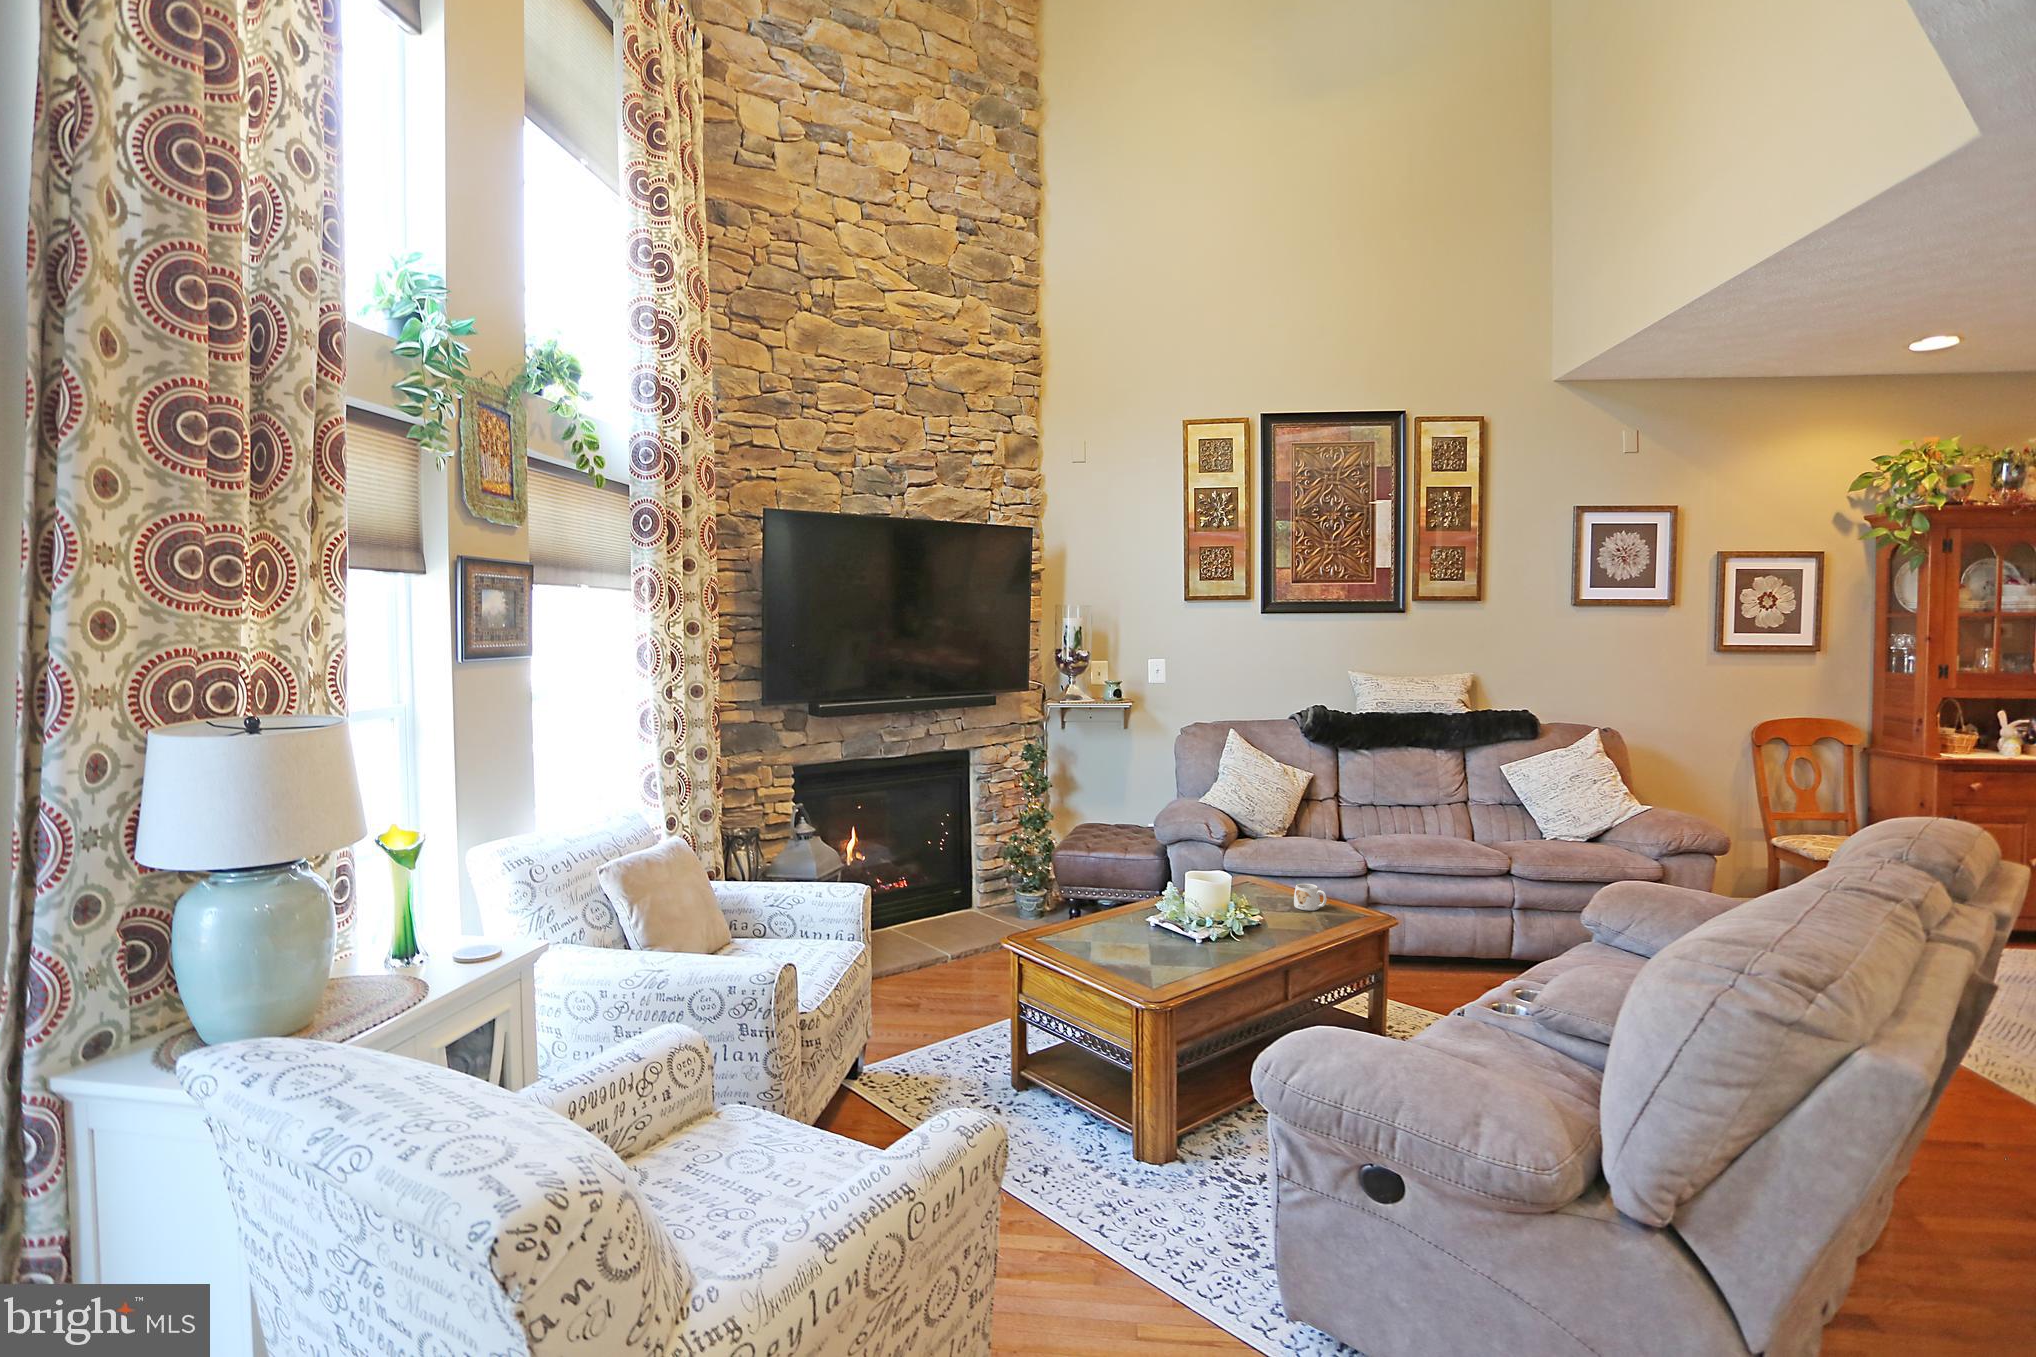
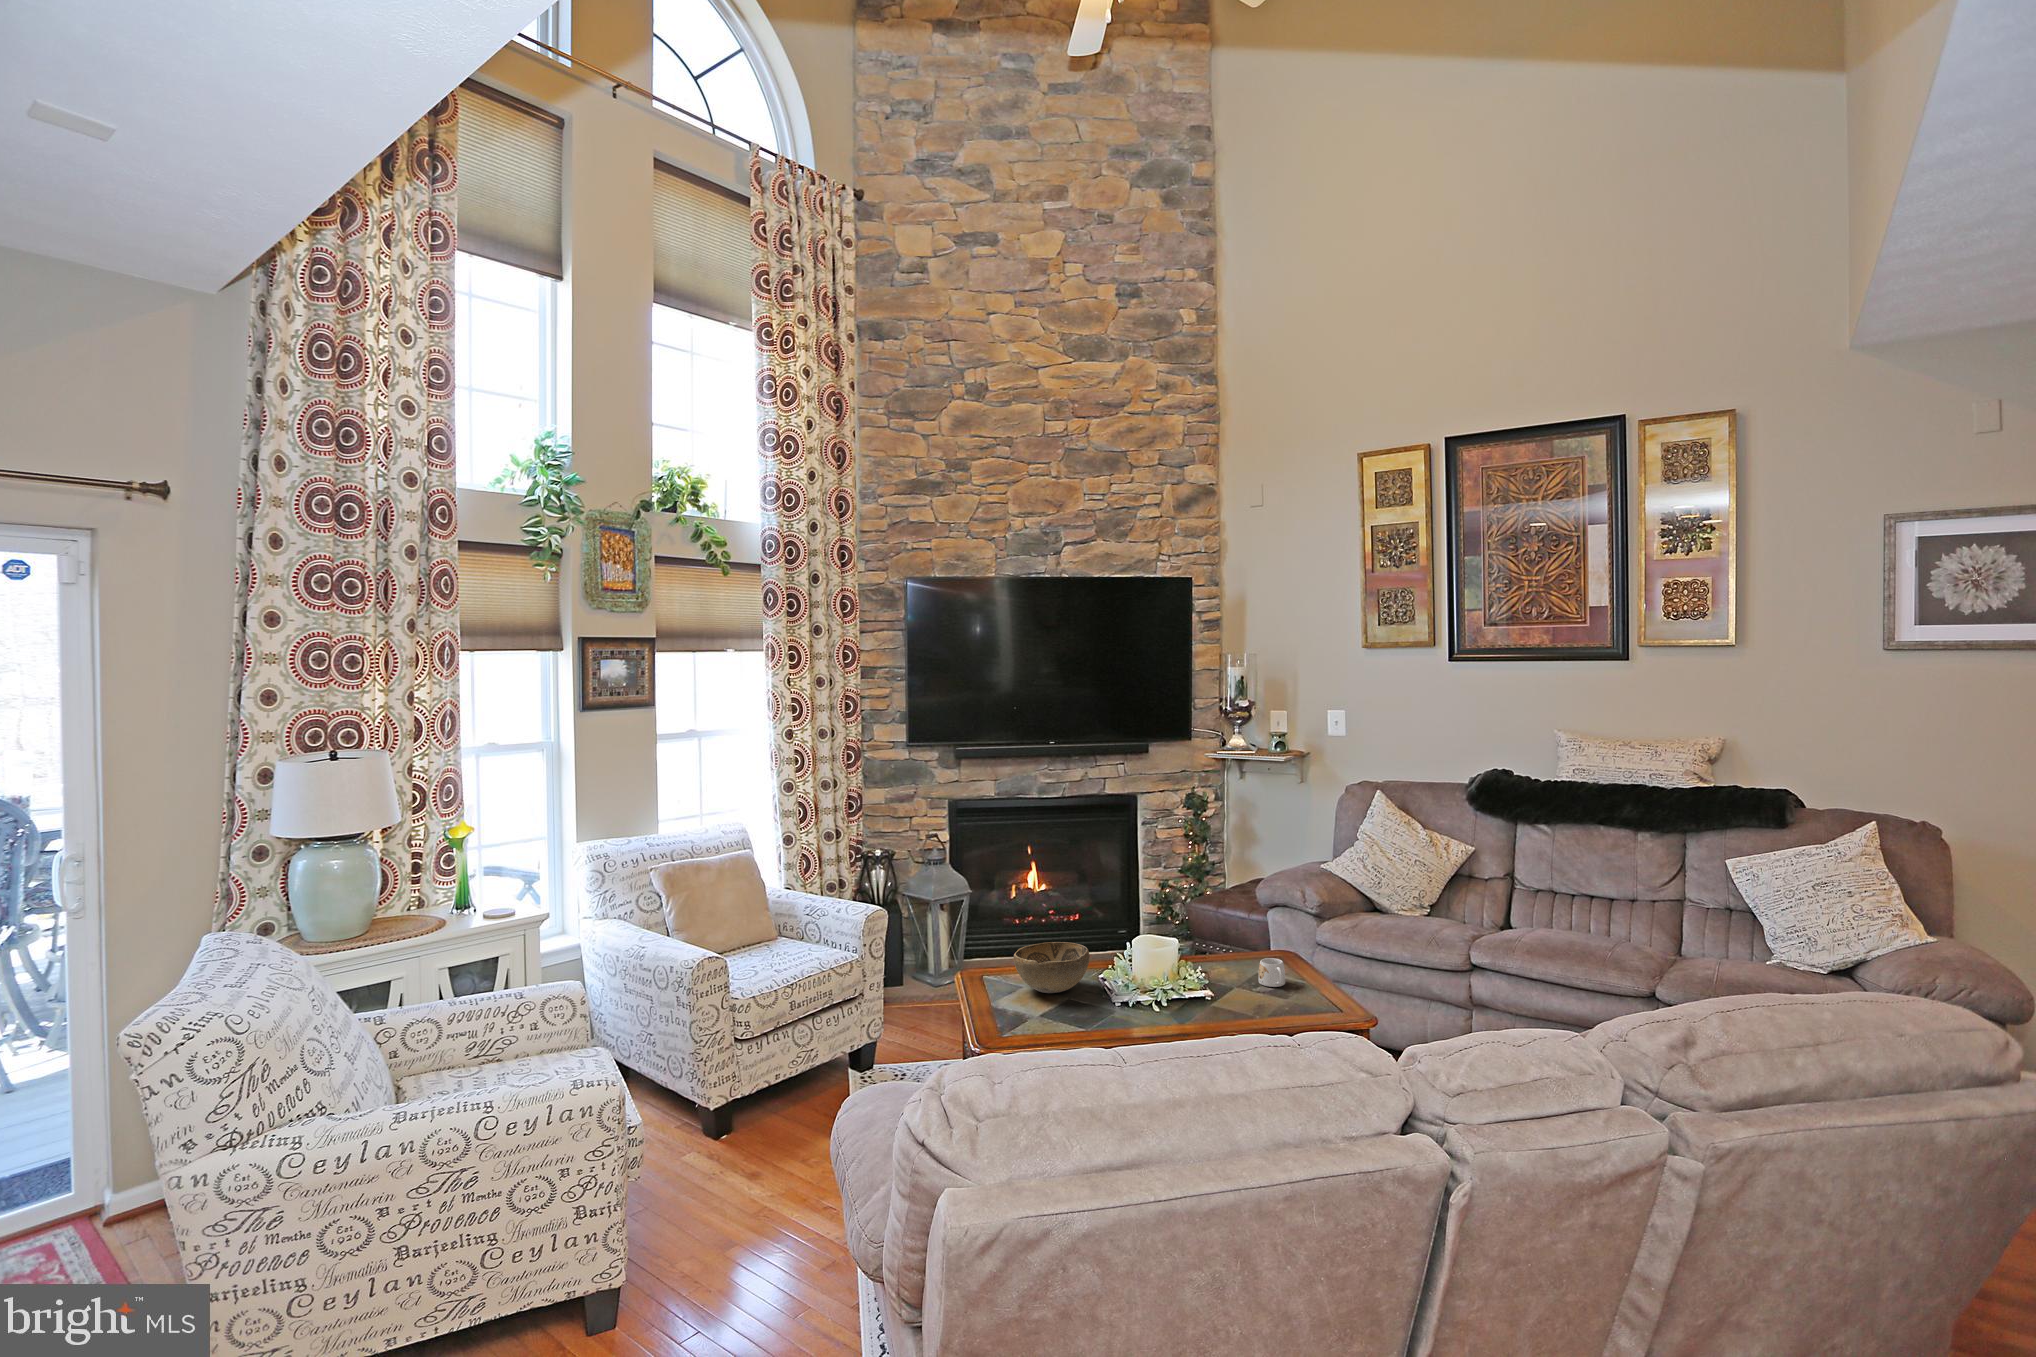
decorative bowl: none [1096,893,1179,948] -> present [1014,942,1090,993]

